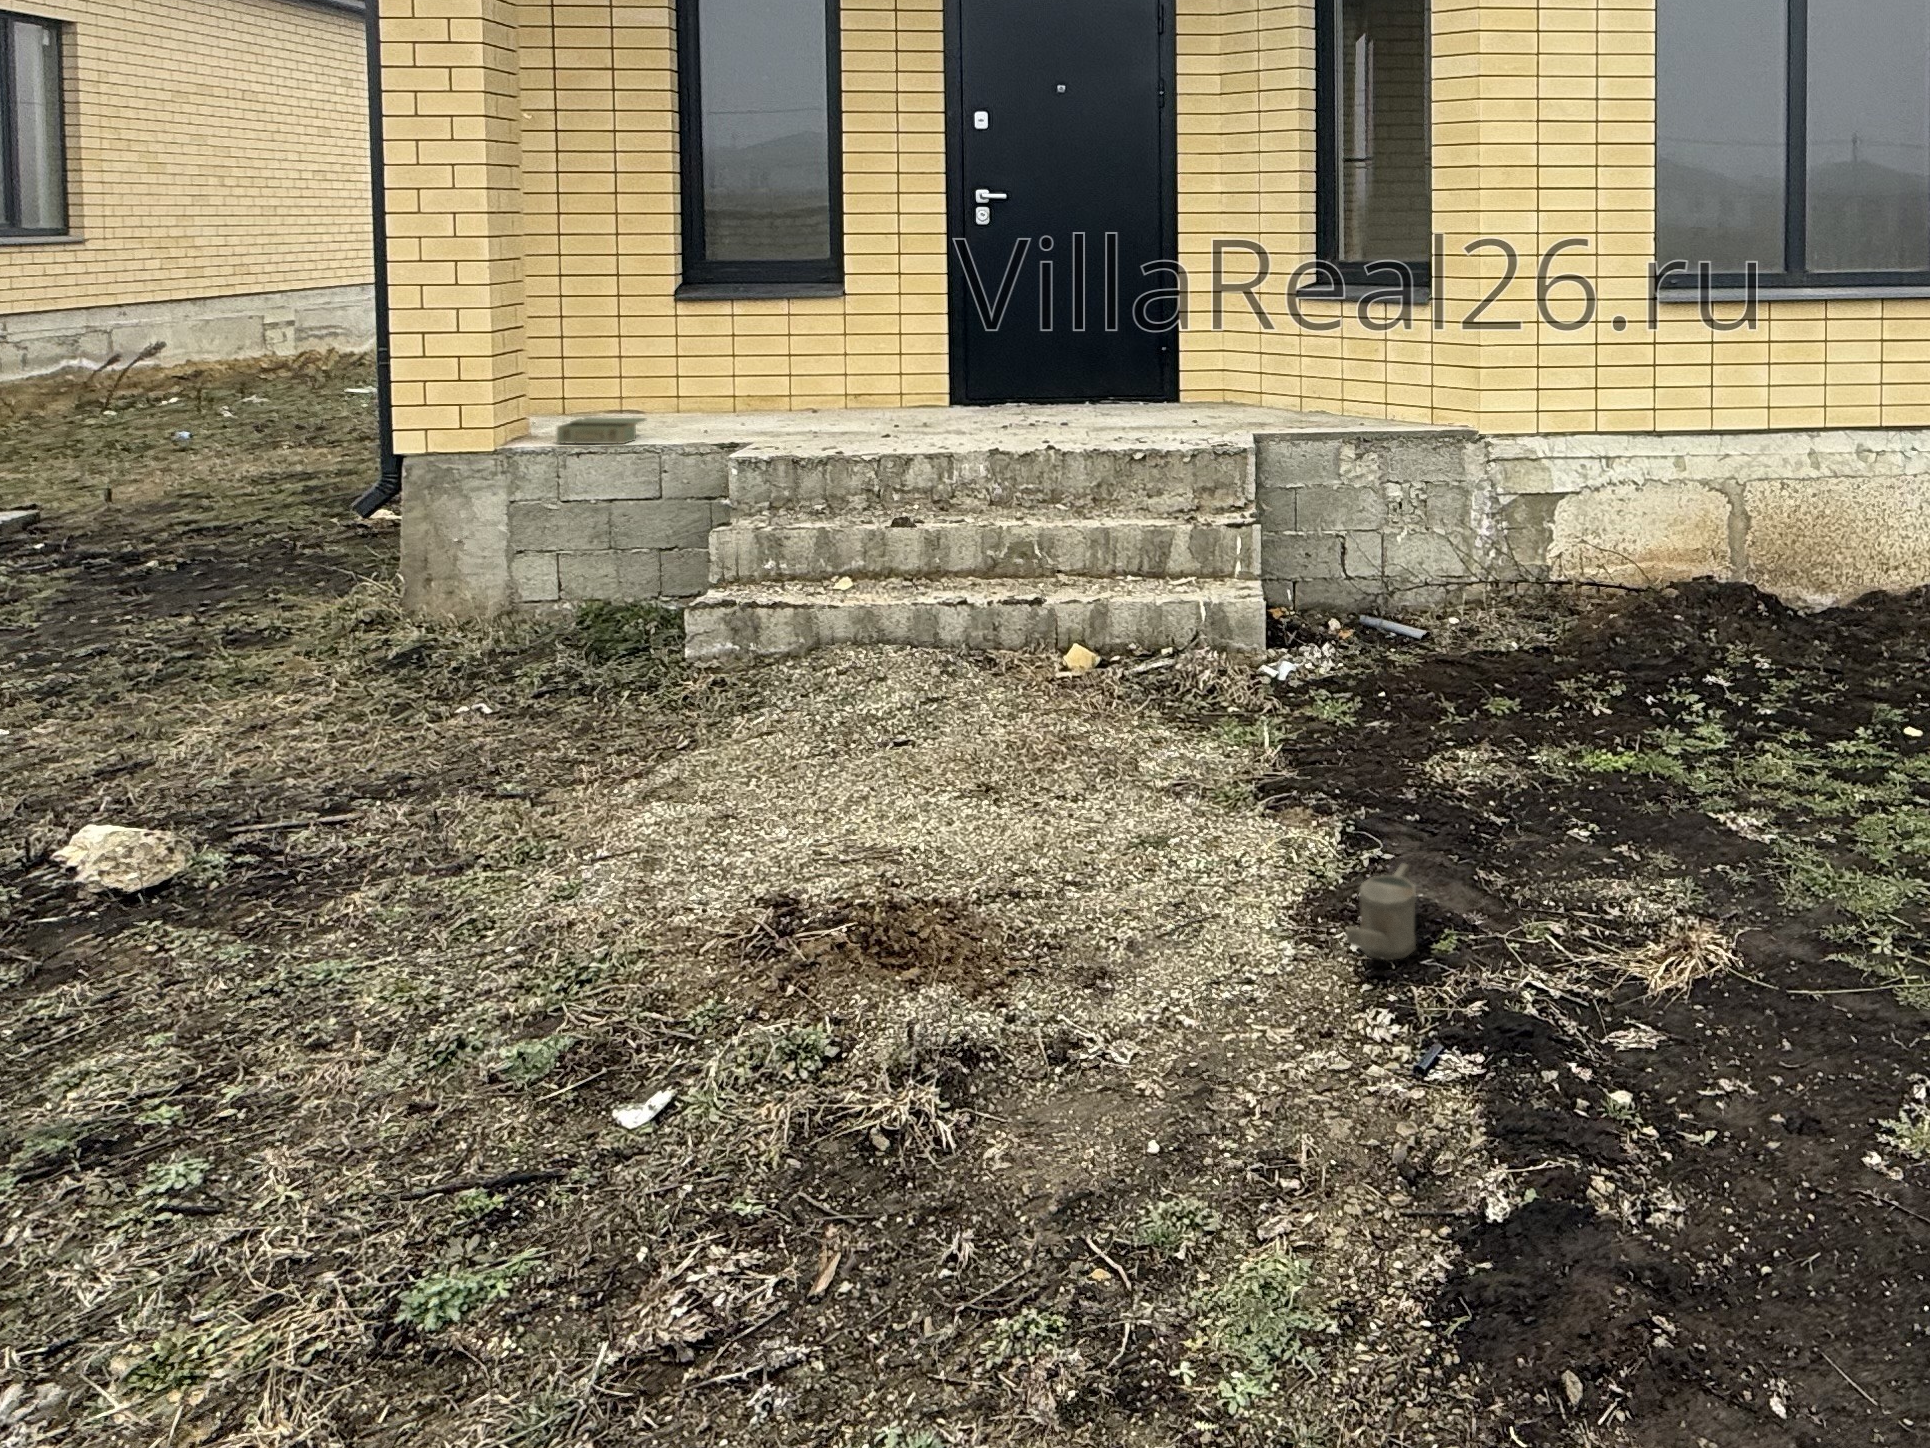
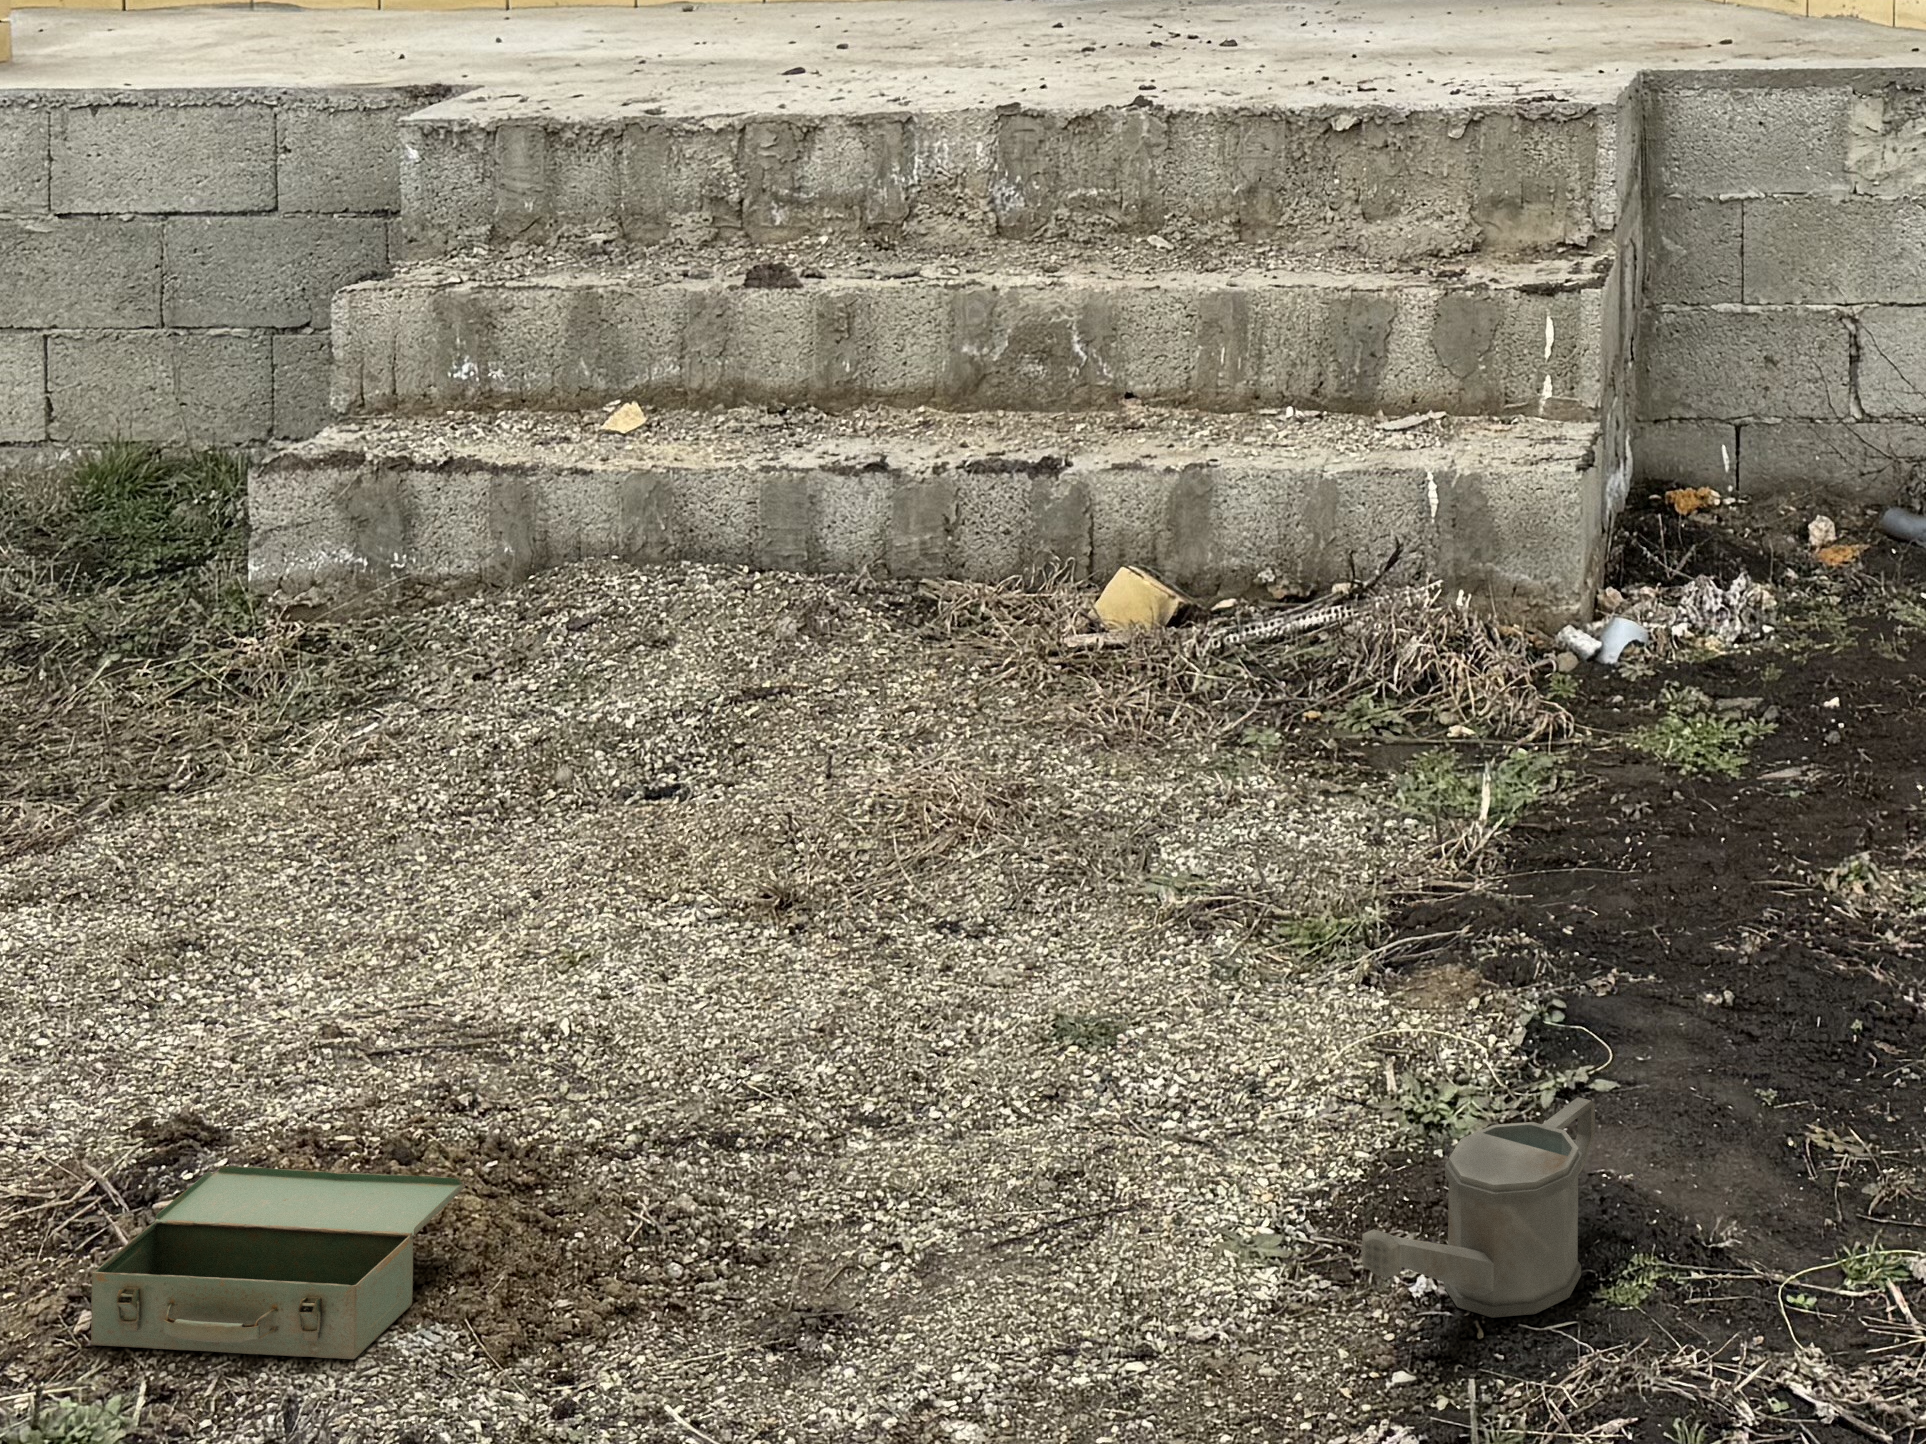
toolbox: present [557,417,646,444] -> present [91,1166,465,1359]

